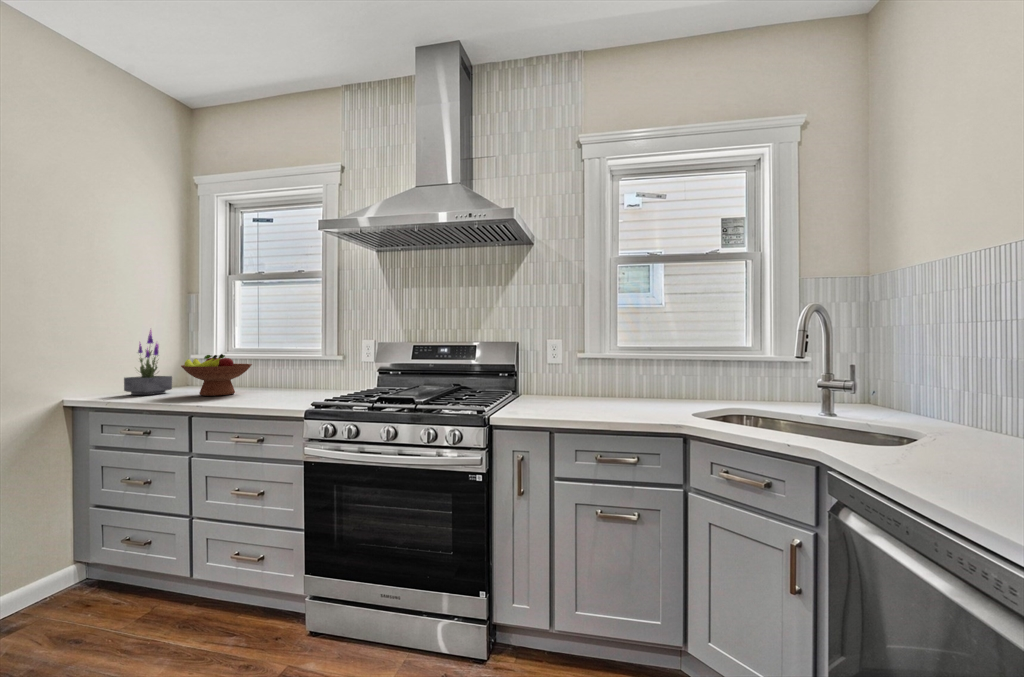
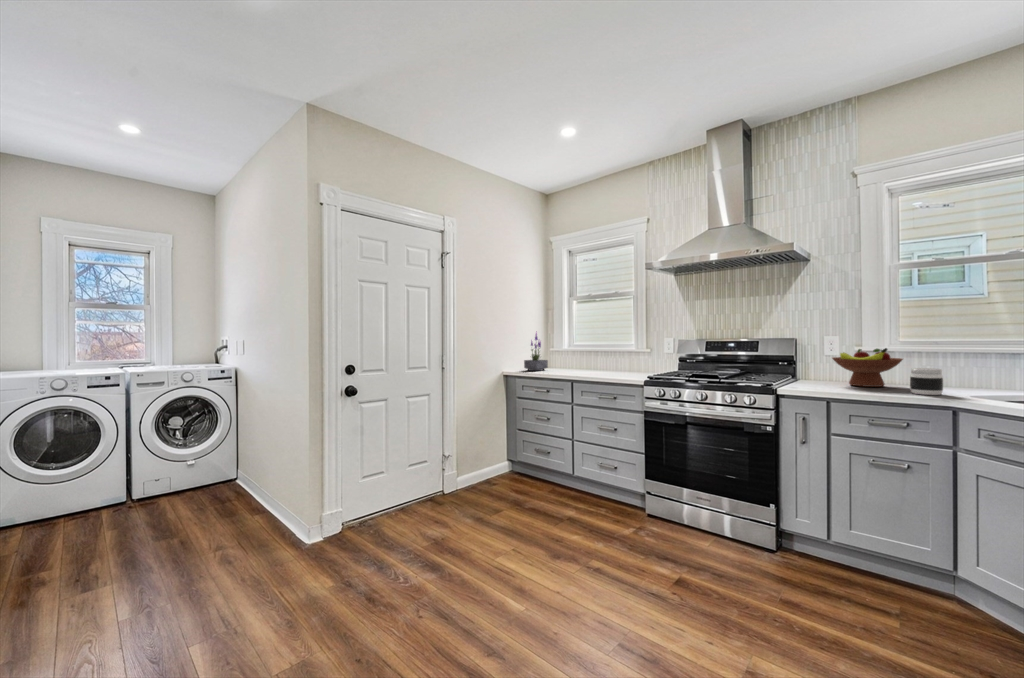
fruit bowl: present [181,354,252,396] -> present [832,348,903,387]
jar: none [640,383,673,418] -> present [910,368,943,395]

